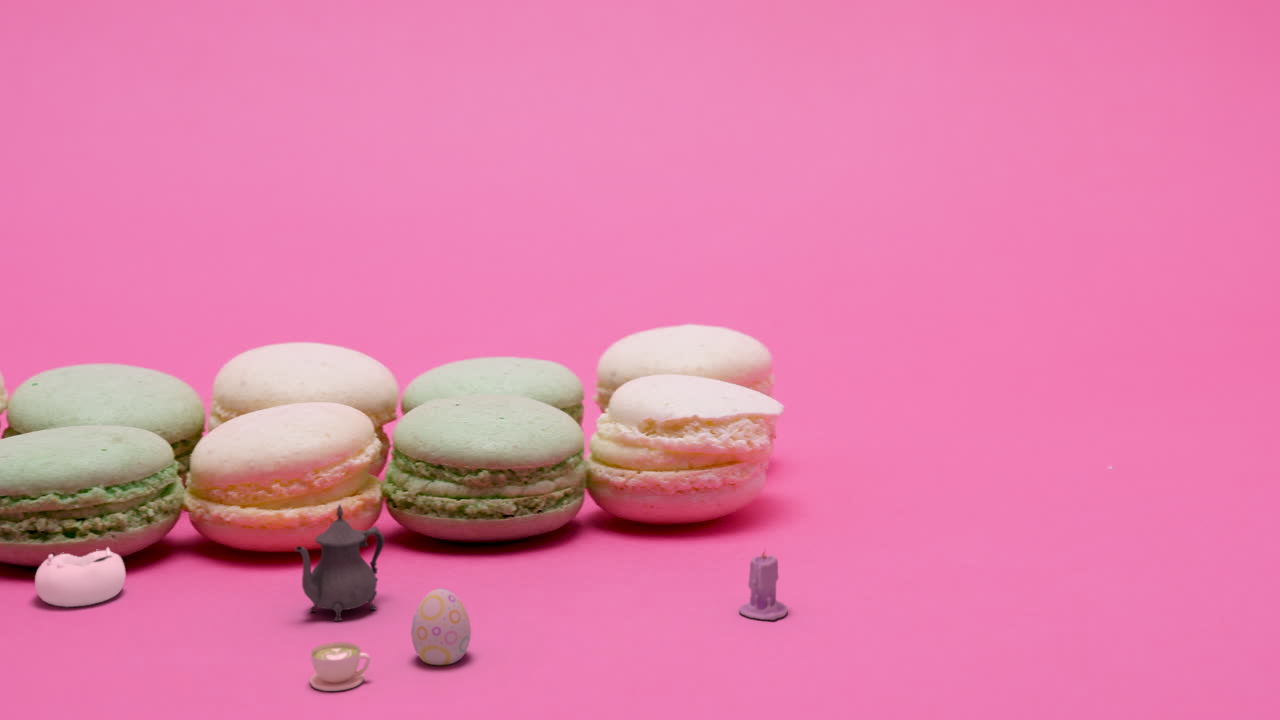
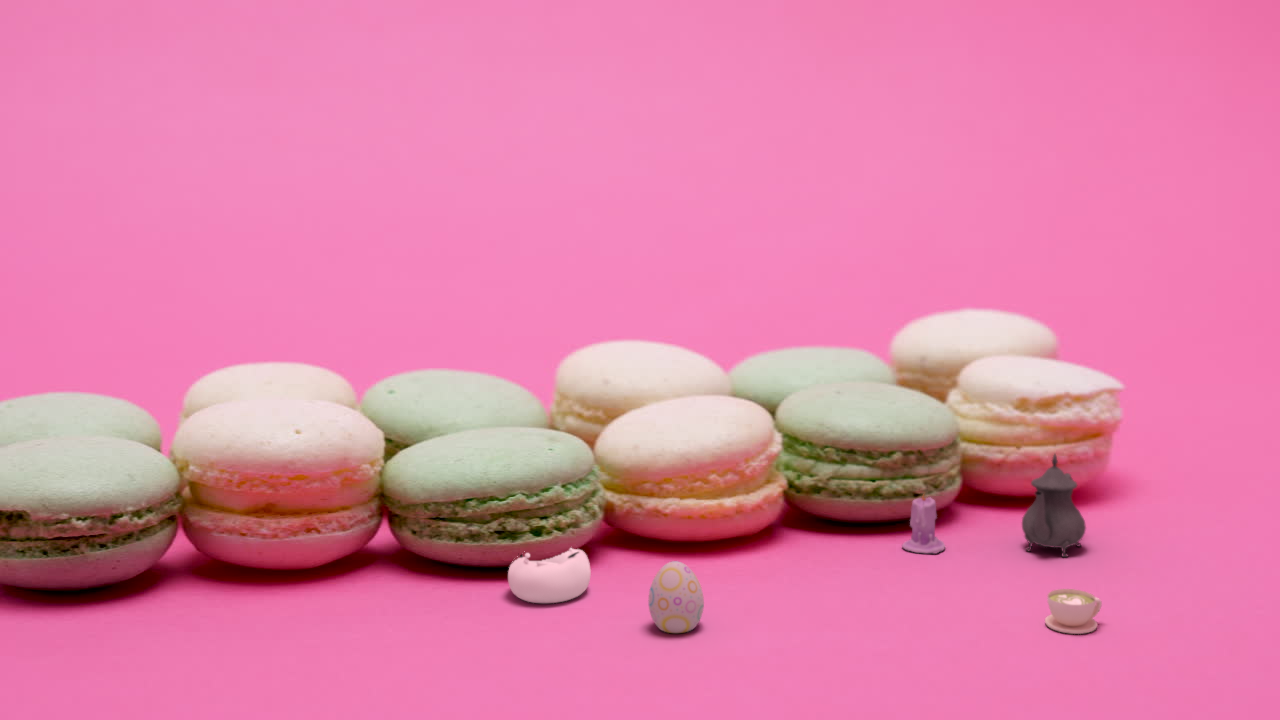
teapot: present [295,505,384,621] -> present [1022,454,1086,557]
candle: present [739,552,787,620] -> present [902,496,945,553]
decorative egg: present [411,588,471,665] -> present [648,561,704,633]
coffee cup: present [310,642,370,691] -> present [1045,589,1102,634]

